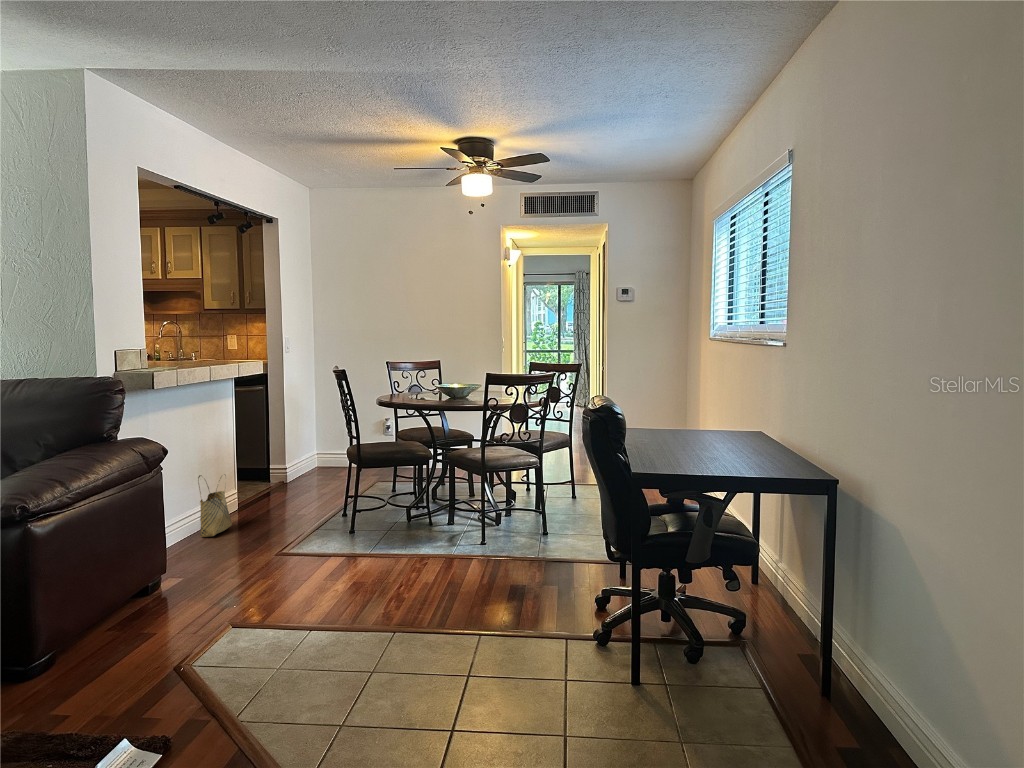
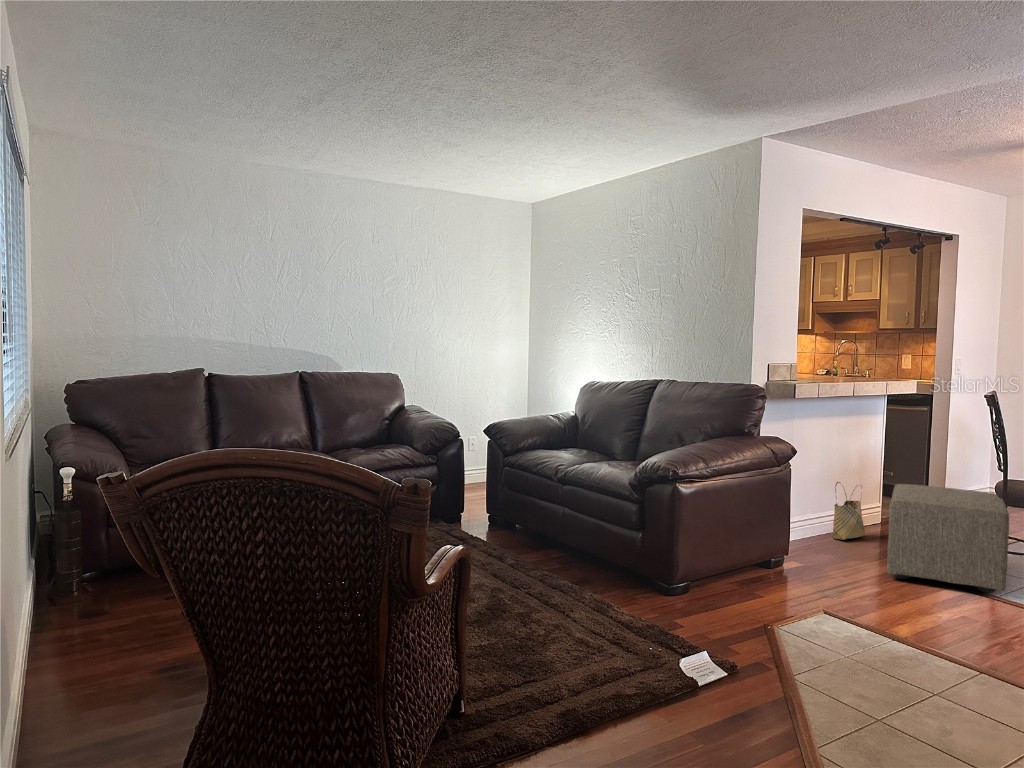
ottoman: none [263,461,374,563] -> present [887,484,1009,593]

